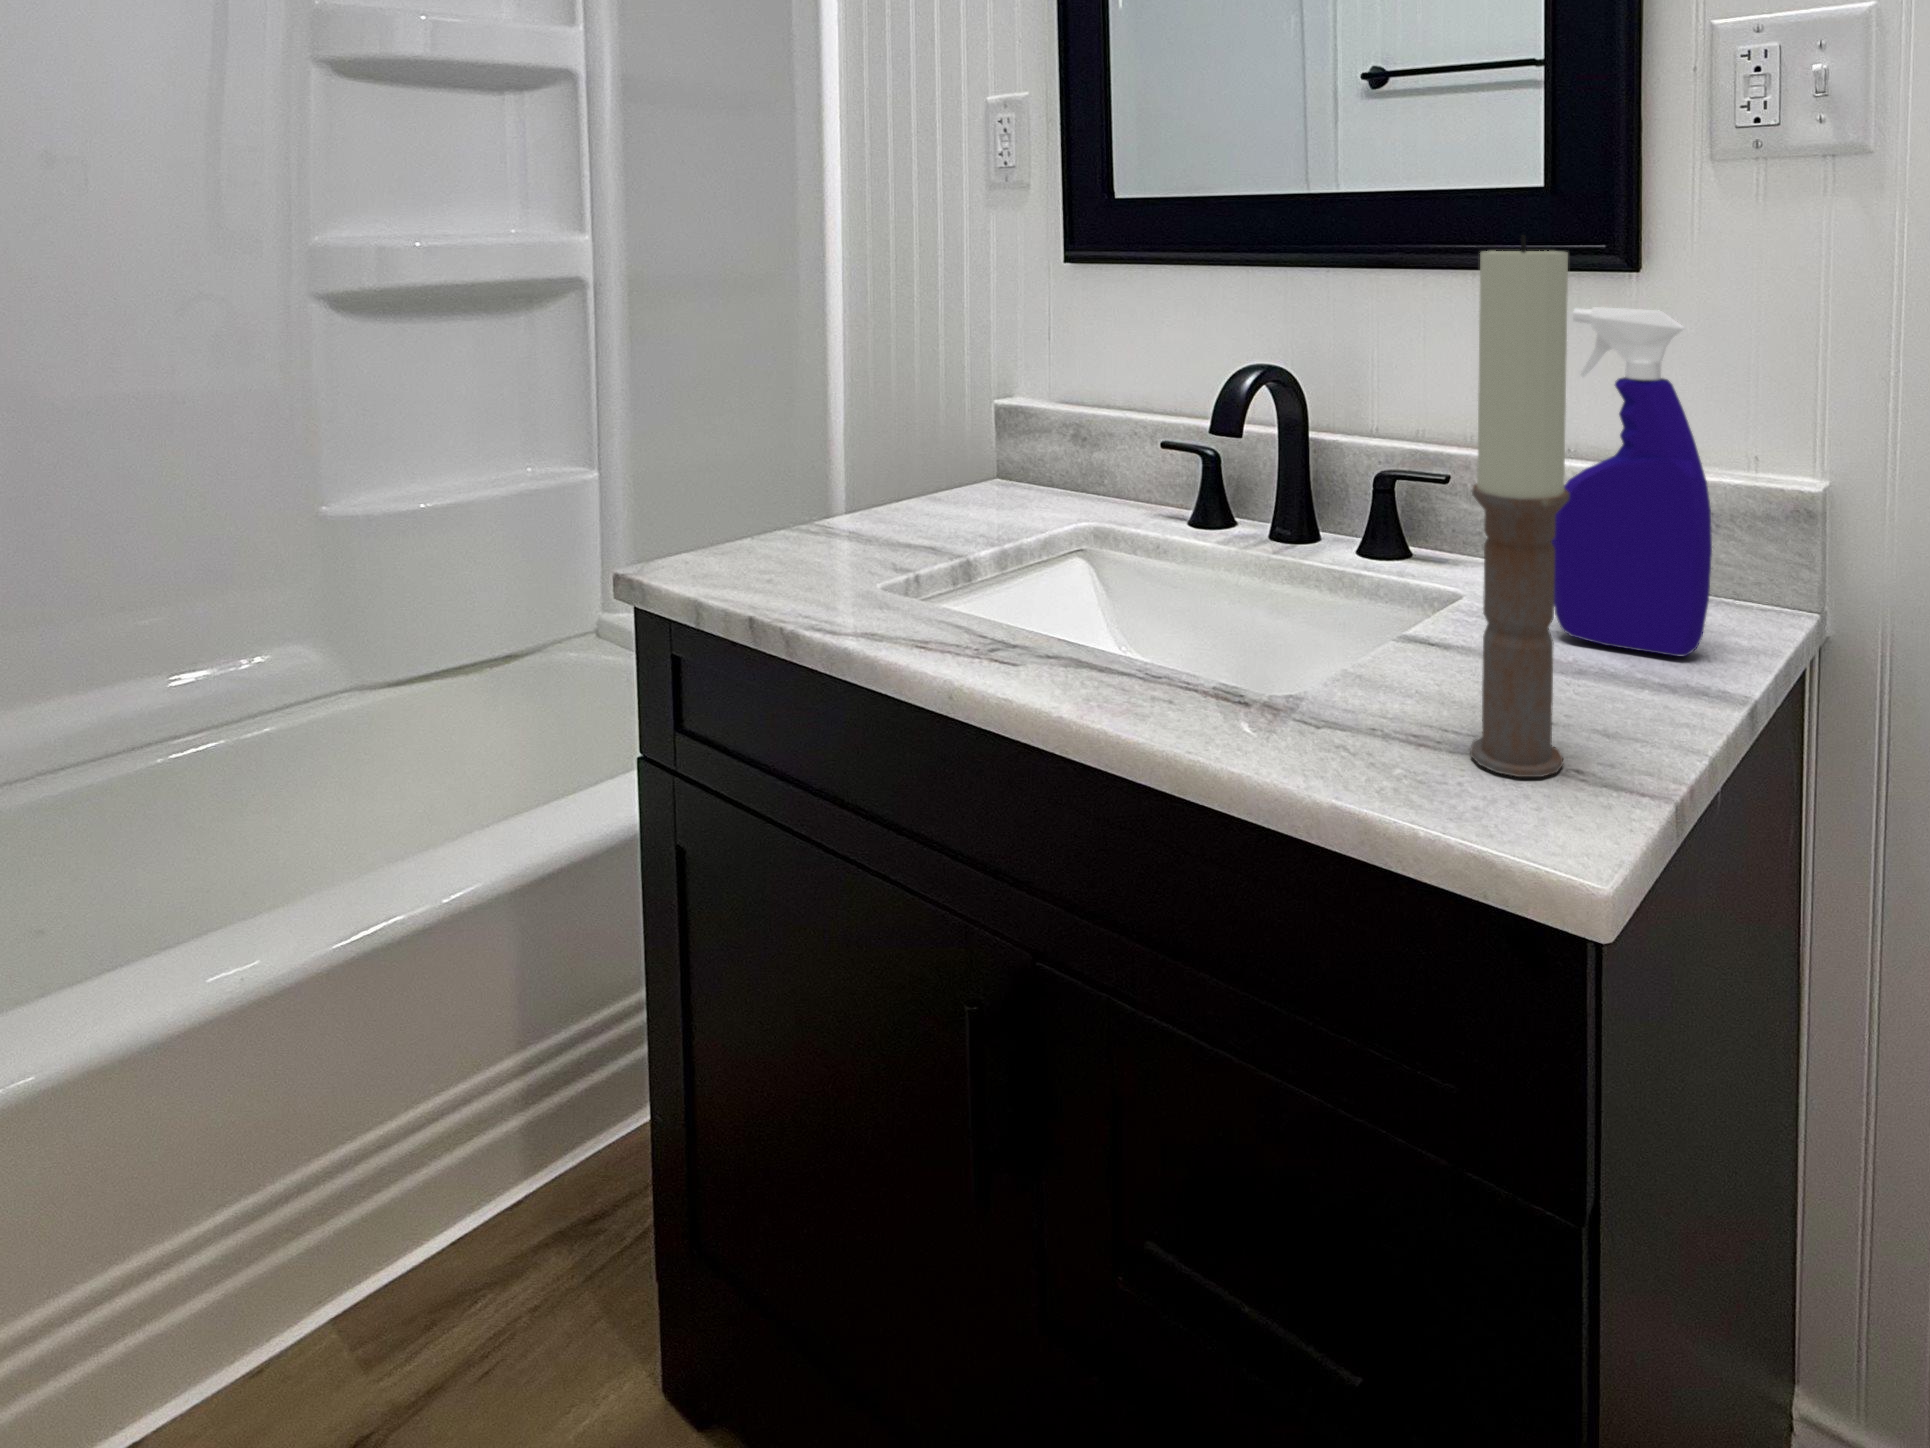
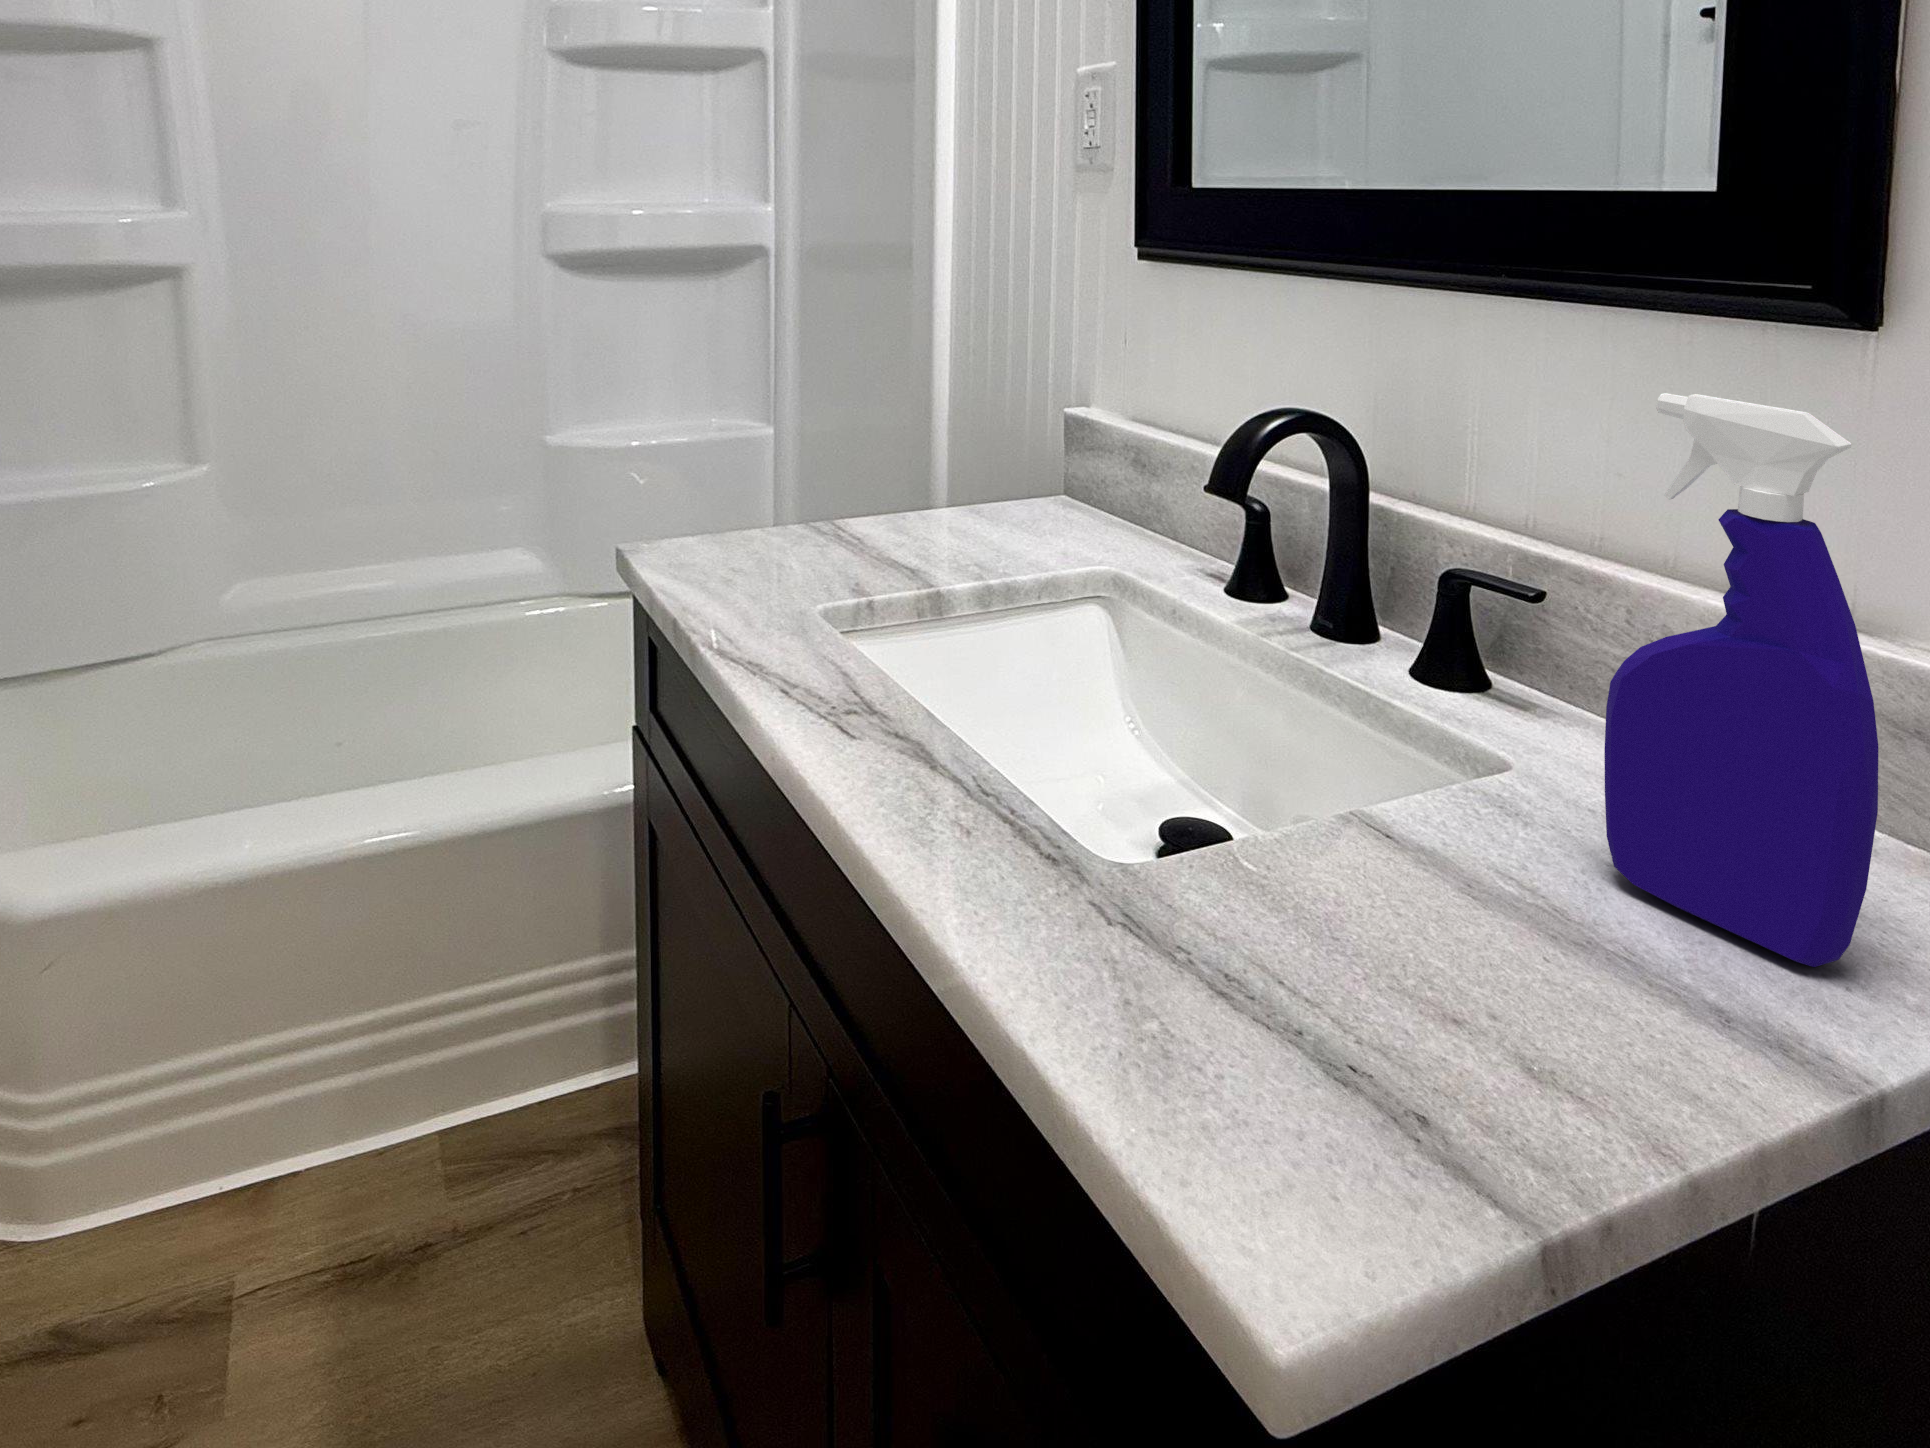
candle: present [1470,235,1569,777] -> none [1287,305,1462,1121]

